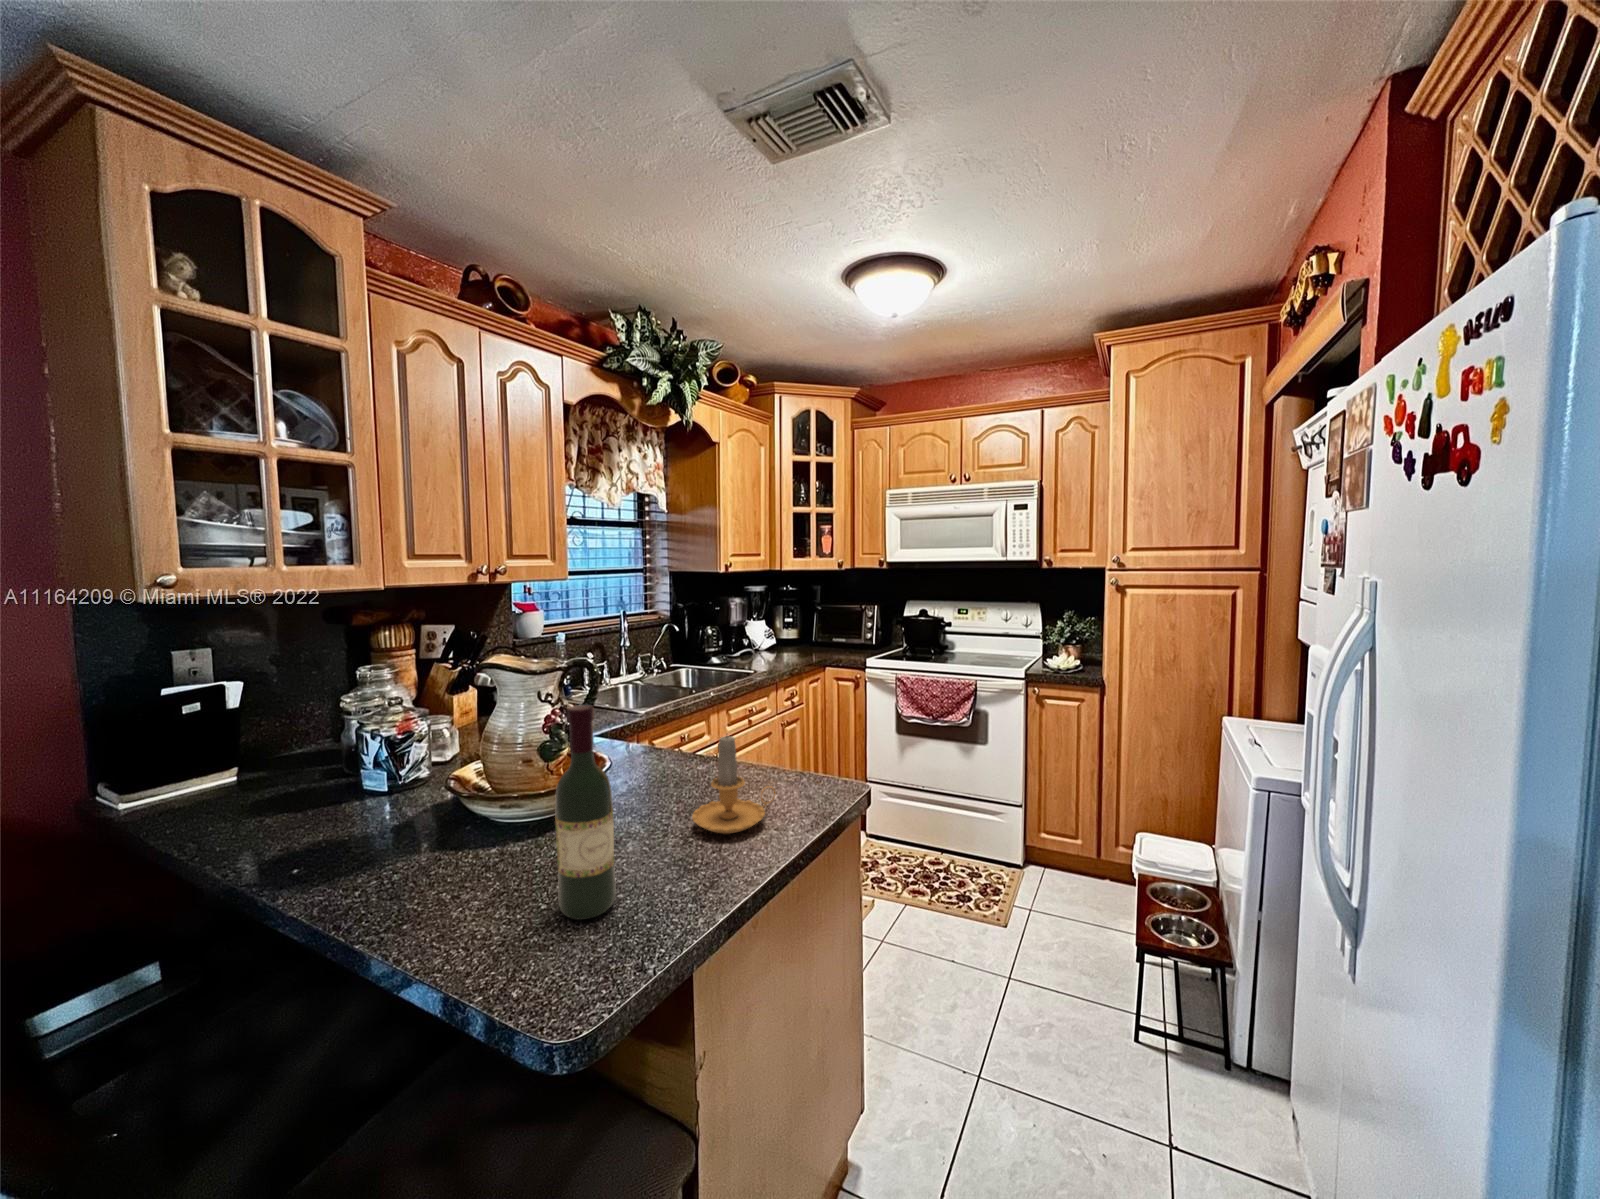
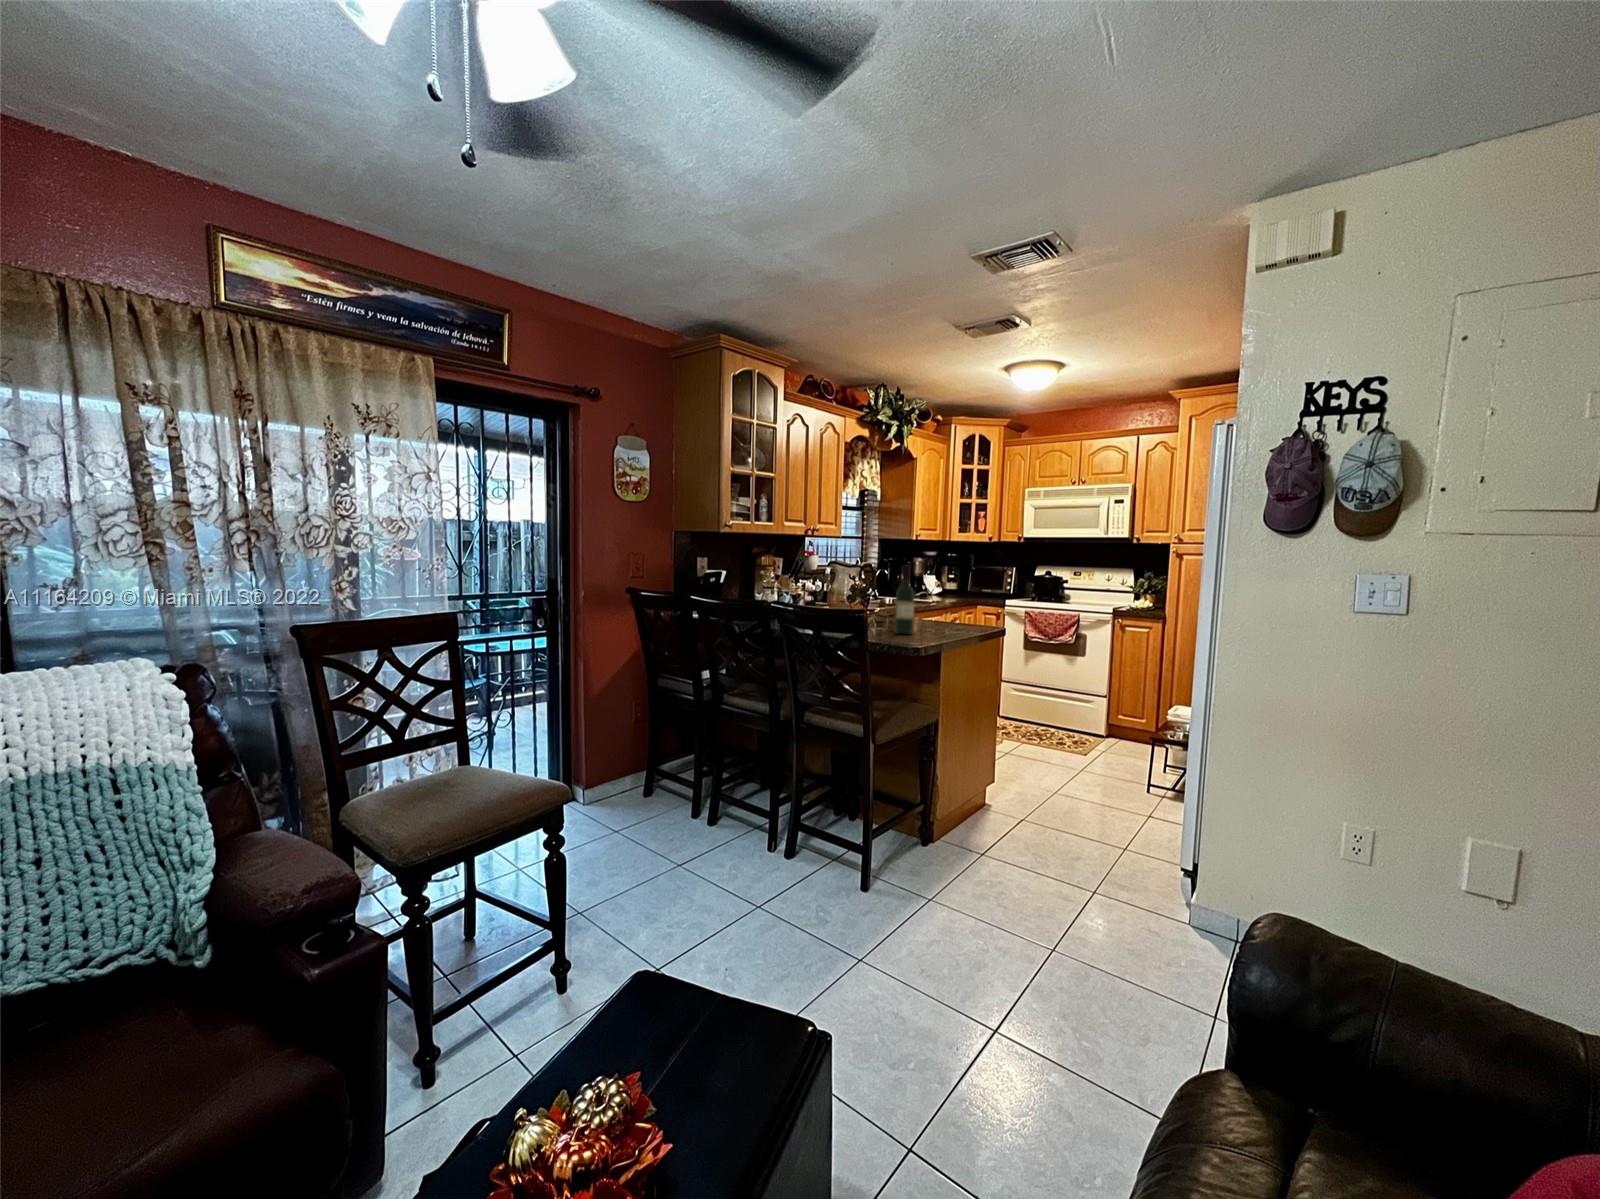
candle: present [692,736,776,834] -> none [930,590,963,628]

